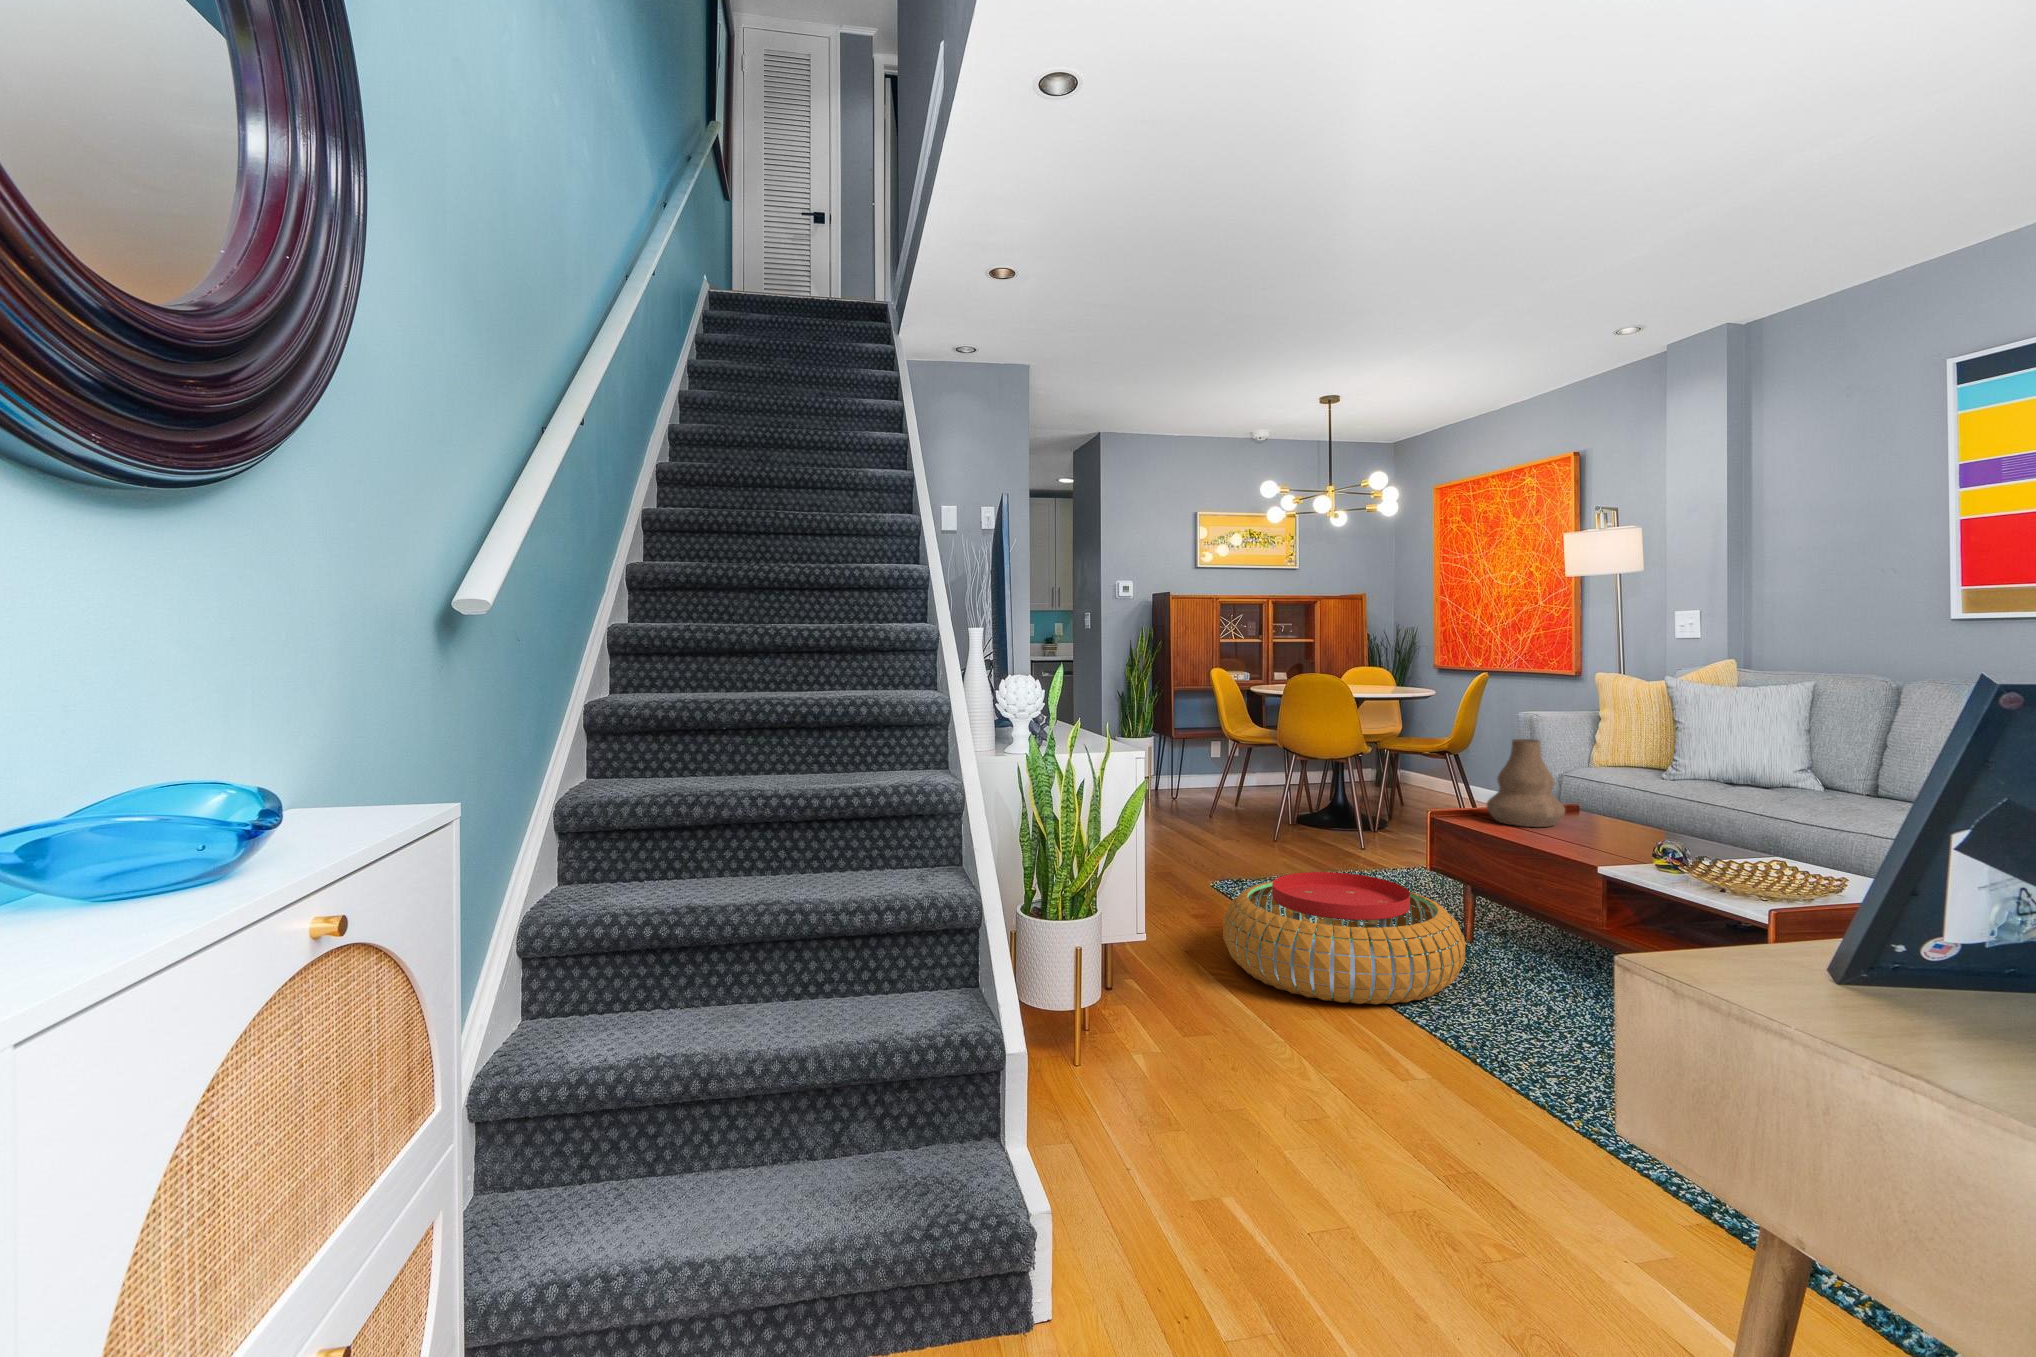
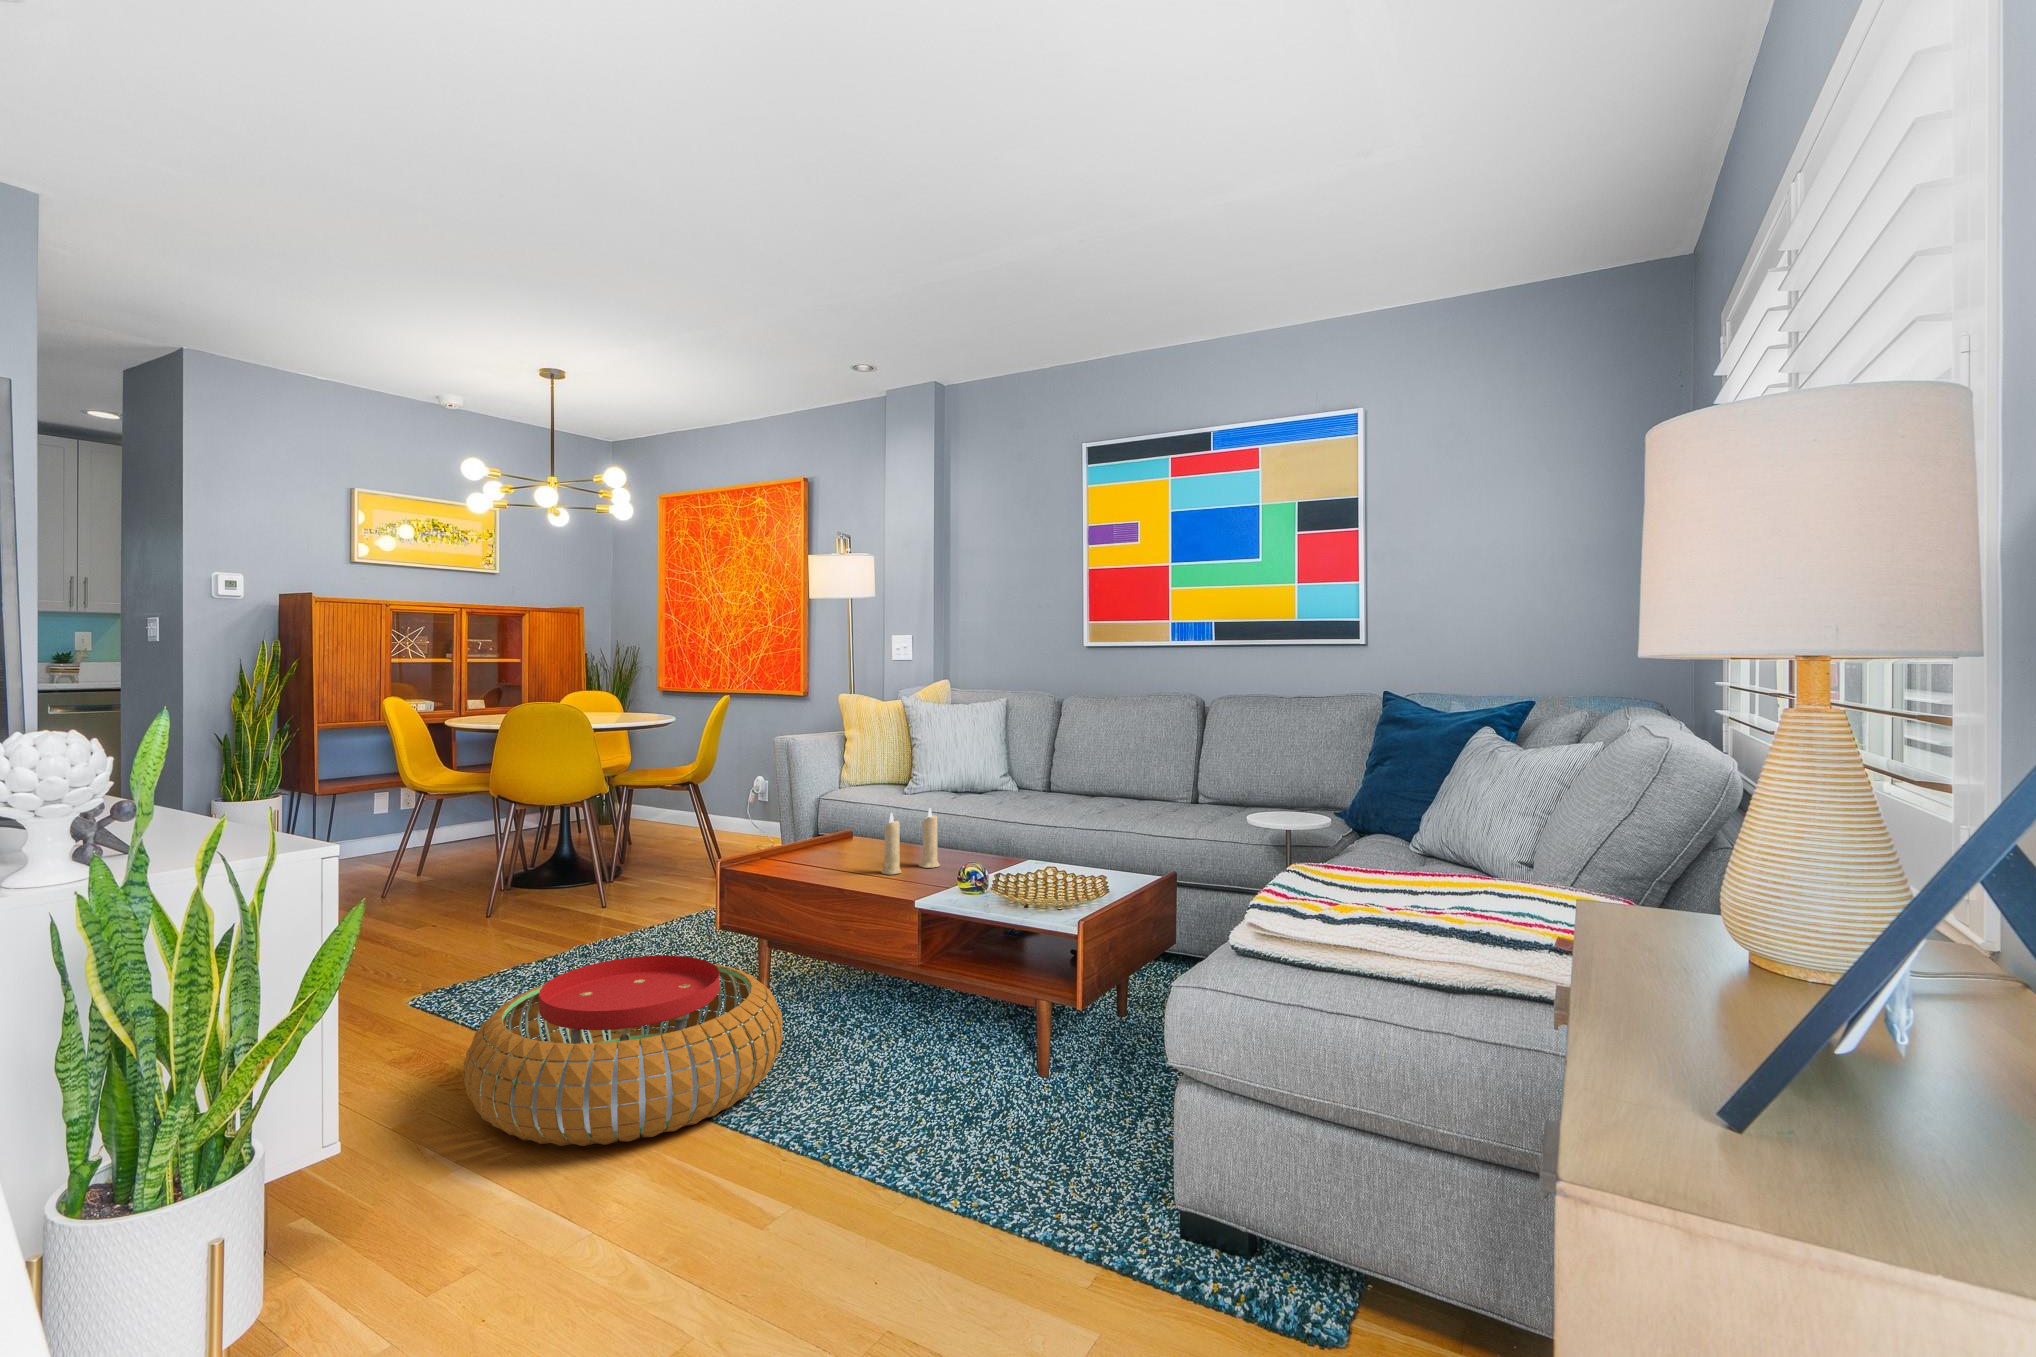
vase: present [1487,739,1565,827] -> none [773,769,848,863]
candle: none [1589,784,1663,848] -> present [881,808,940,875]

